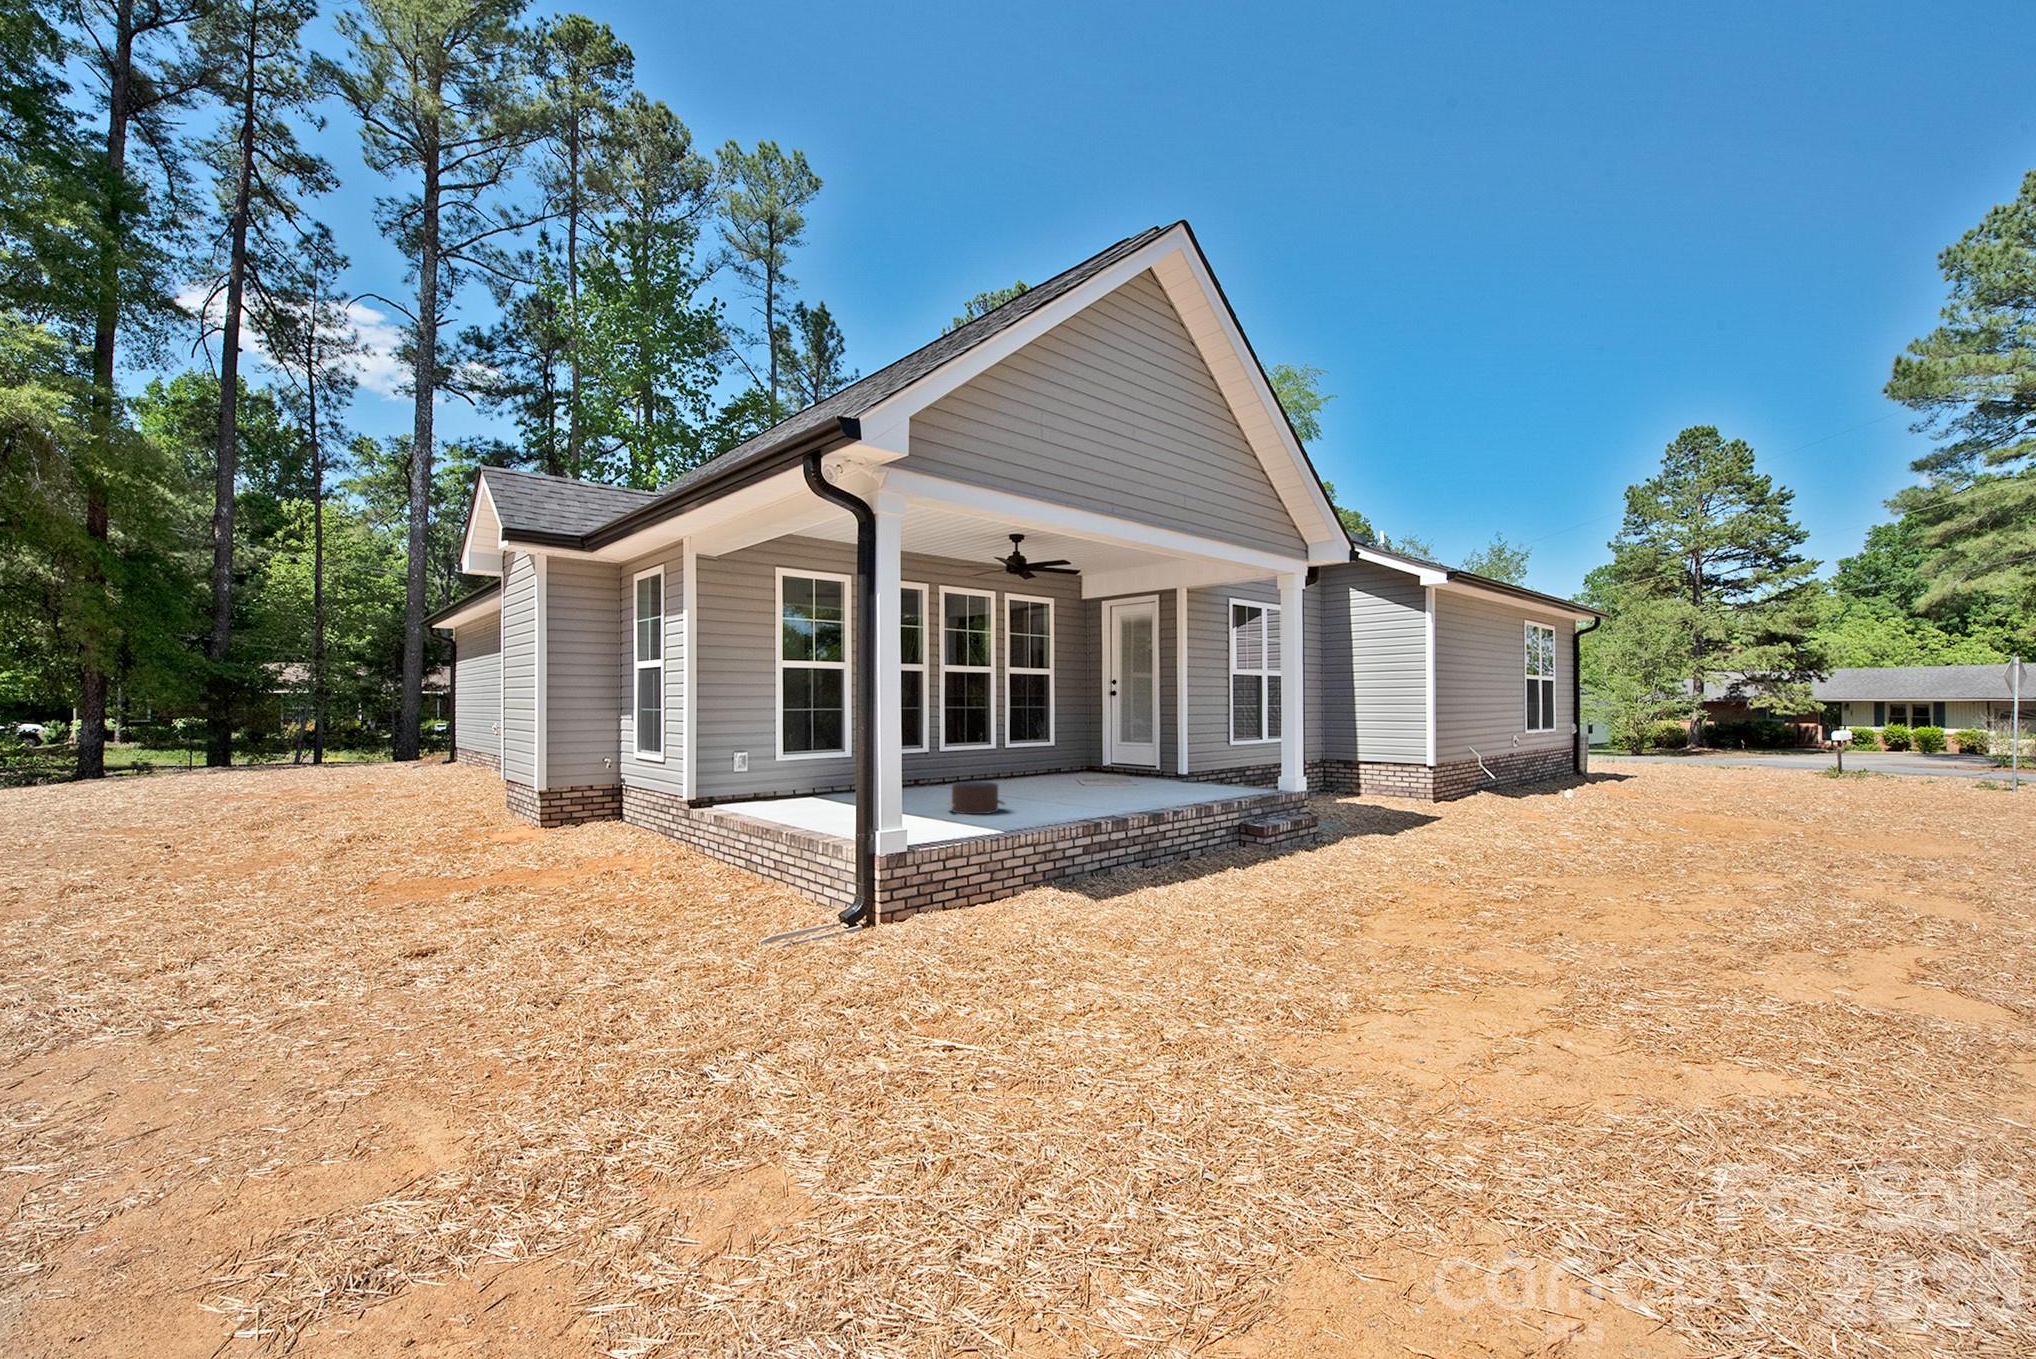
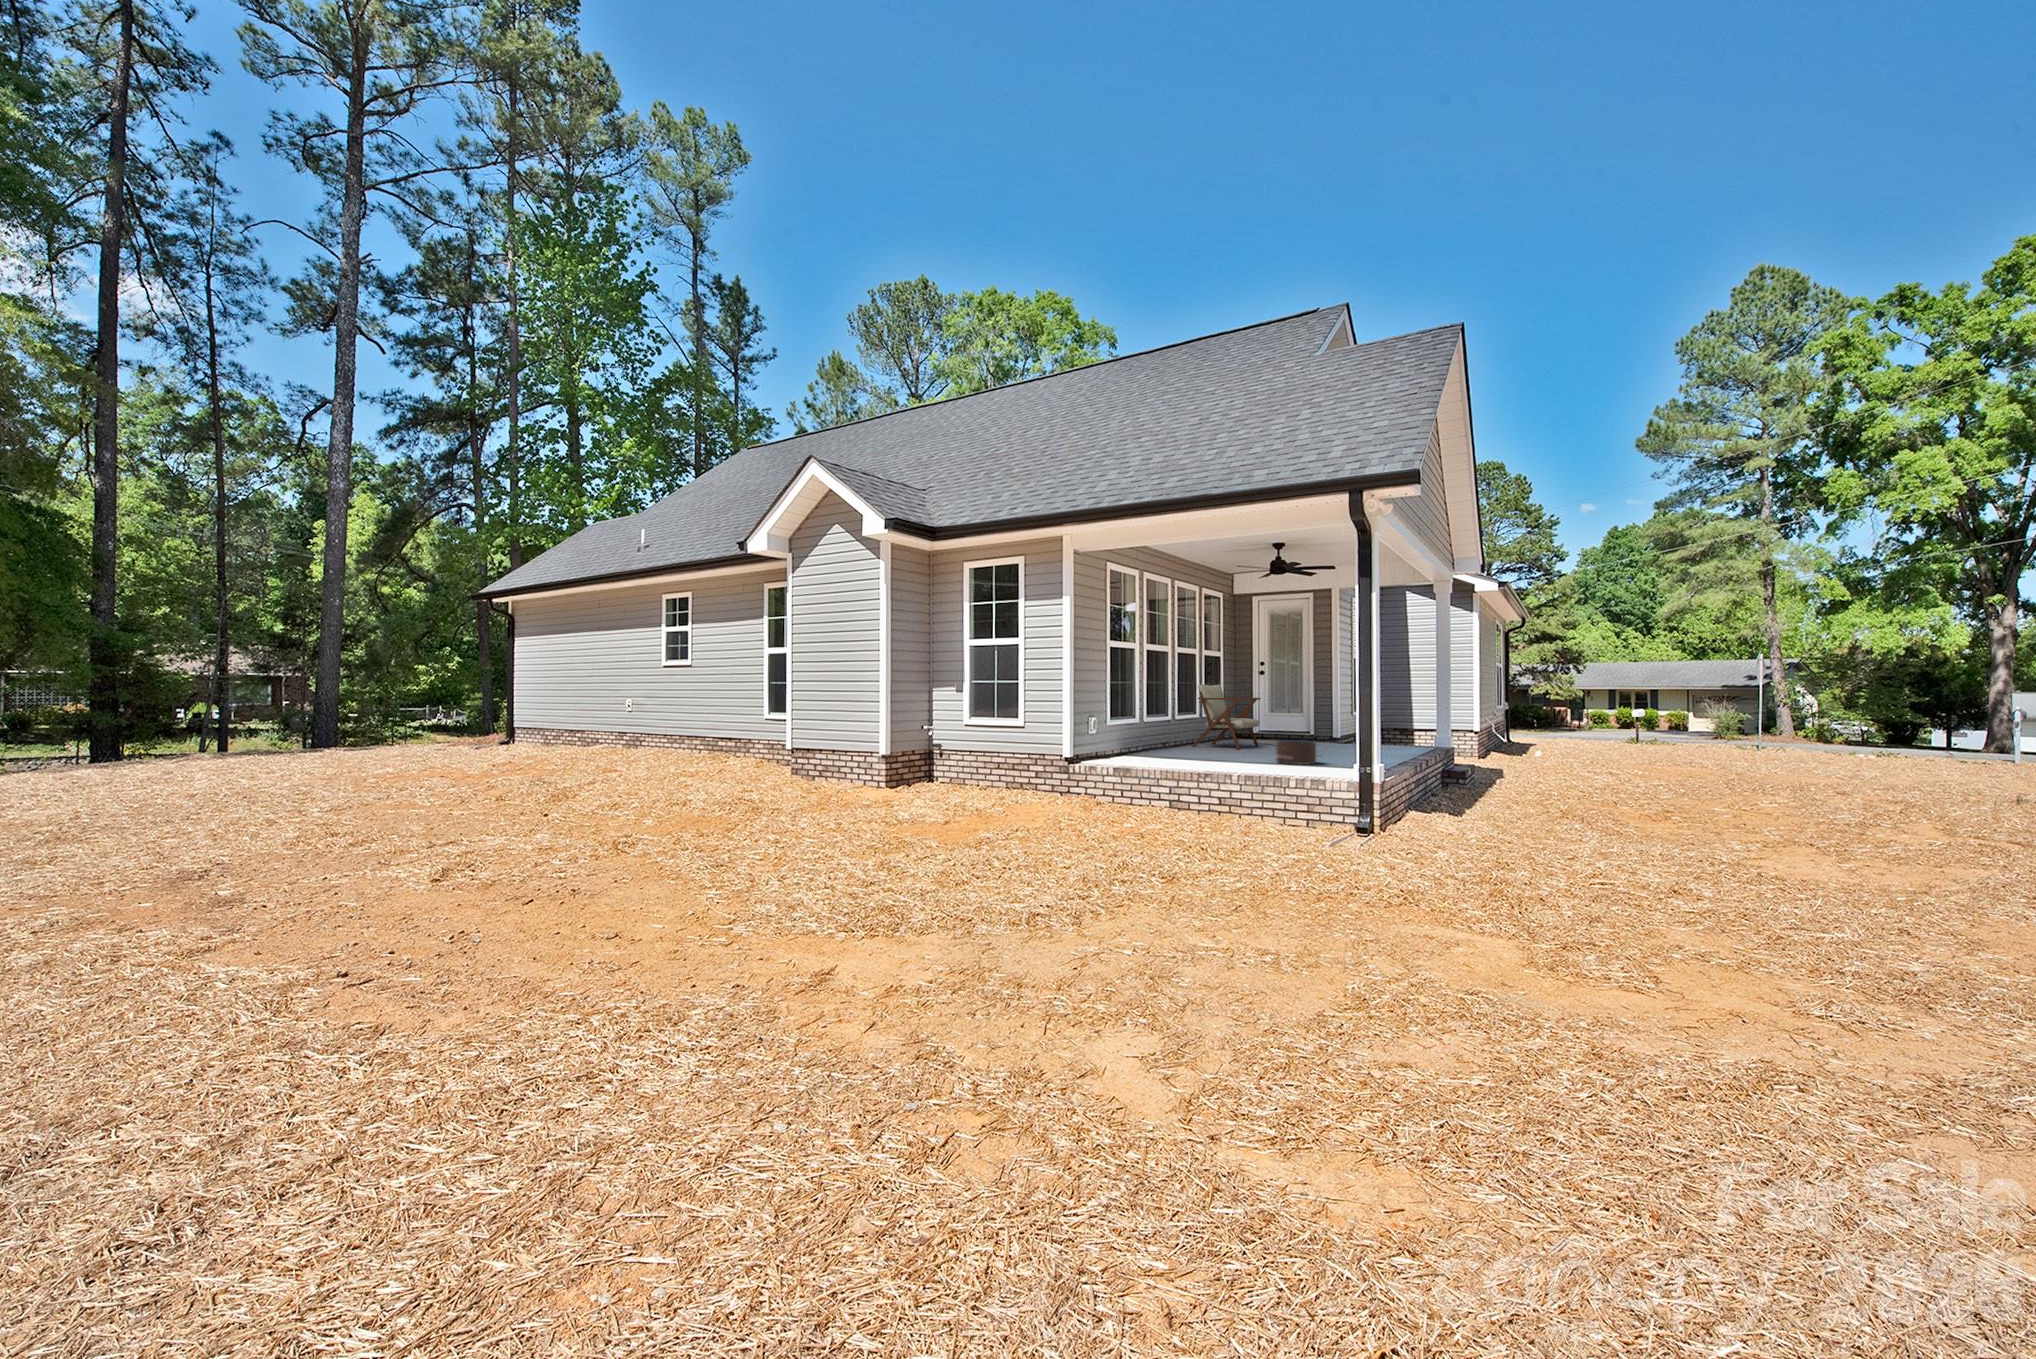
lounge chair: none [968,709,1055,788] -> present [1192,684,1260,749]

